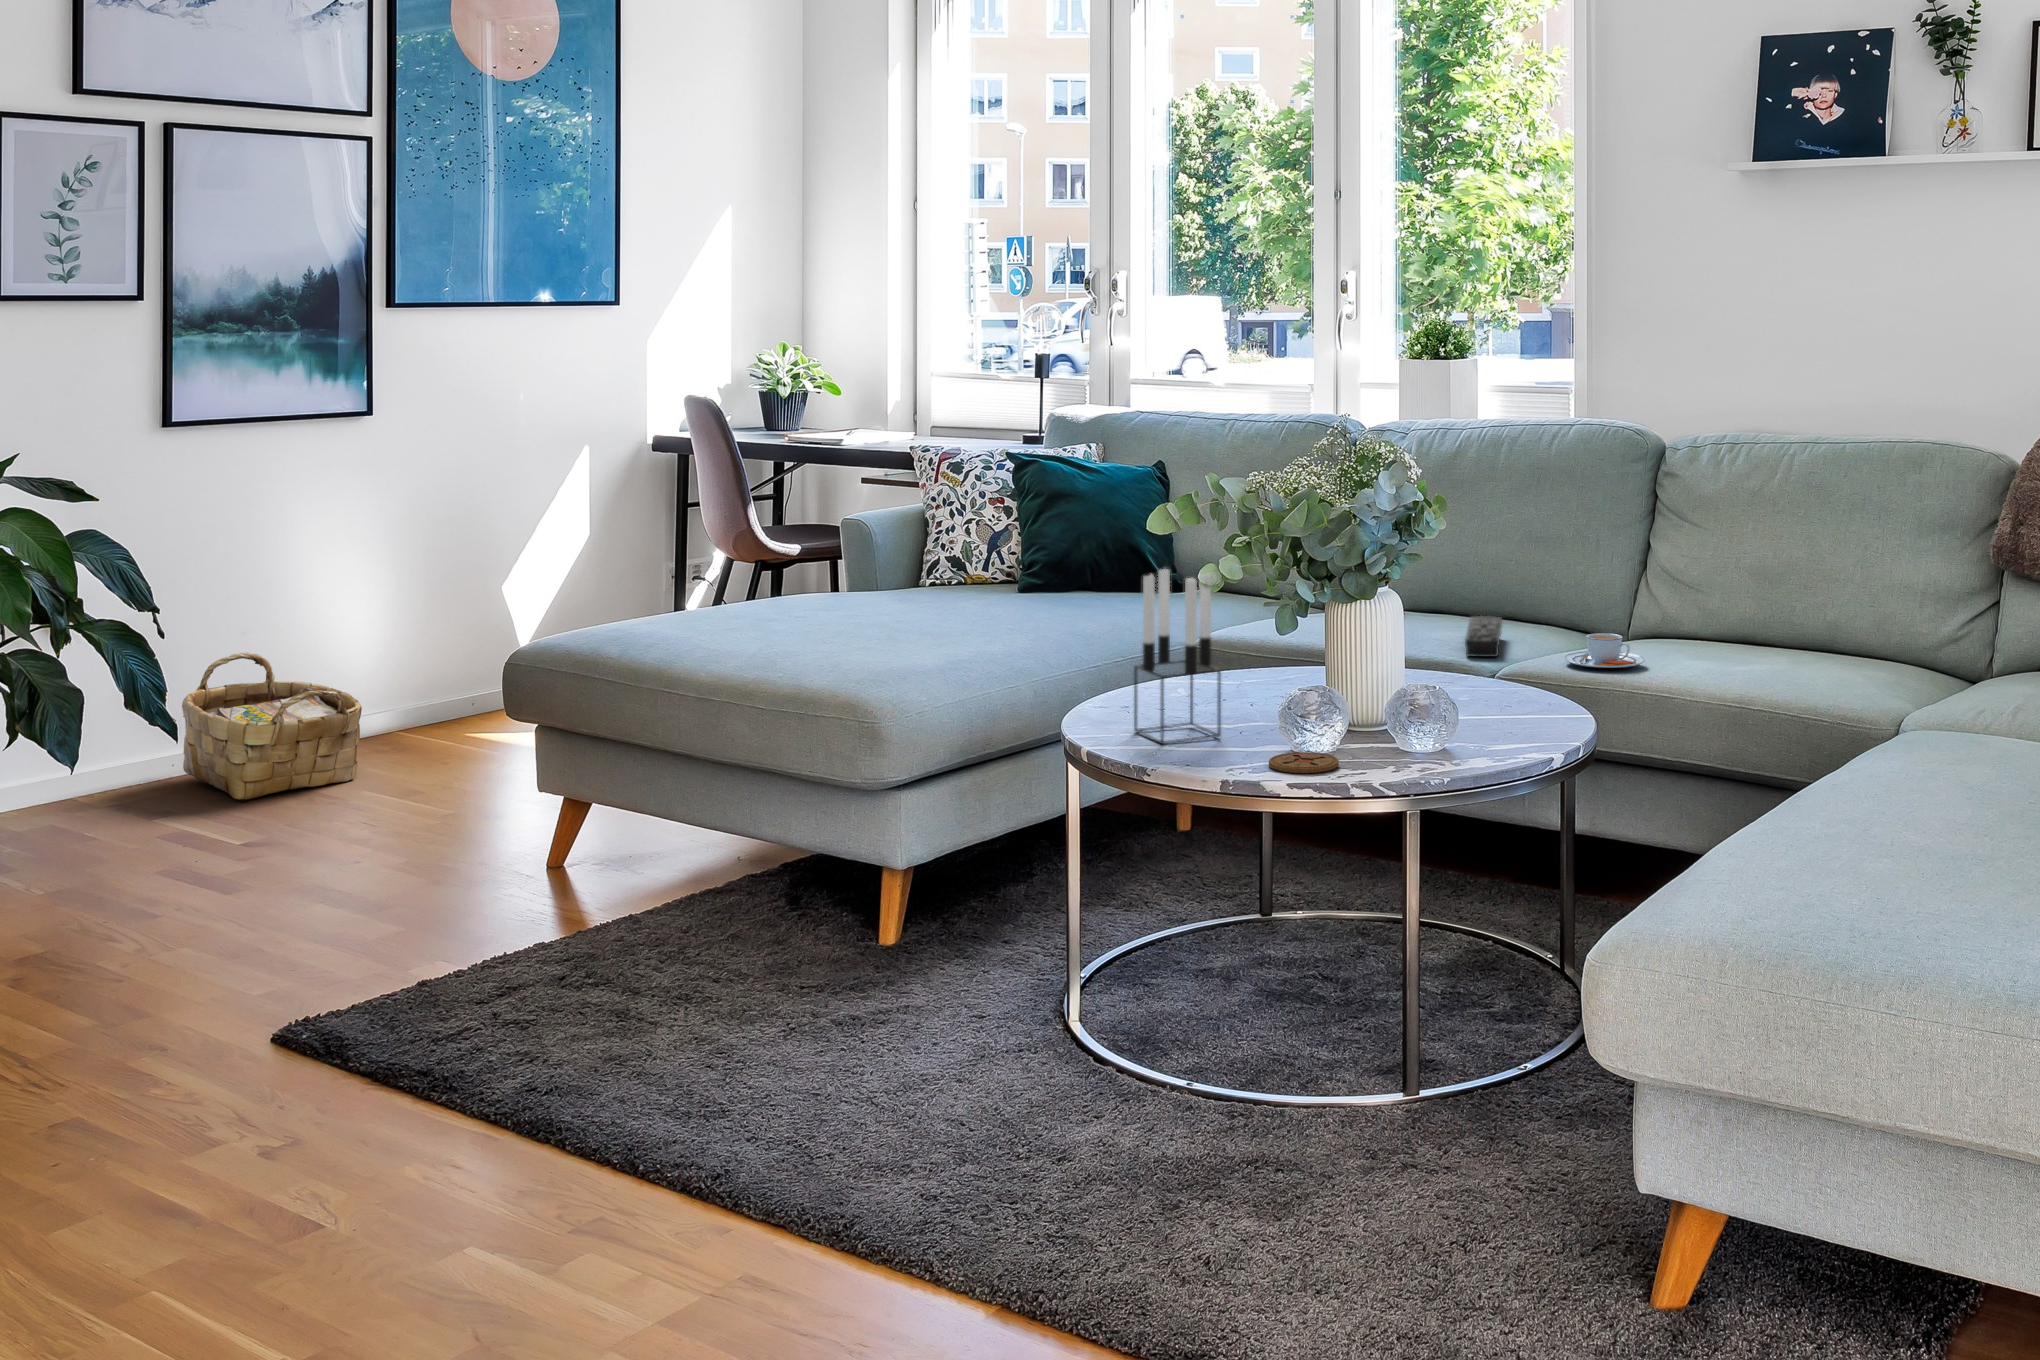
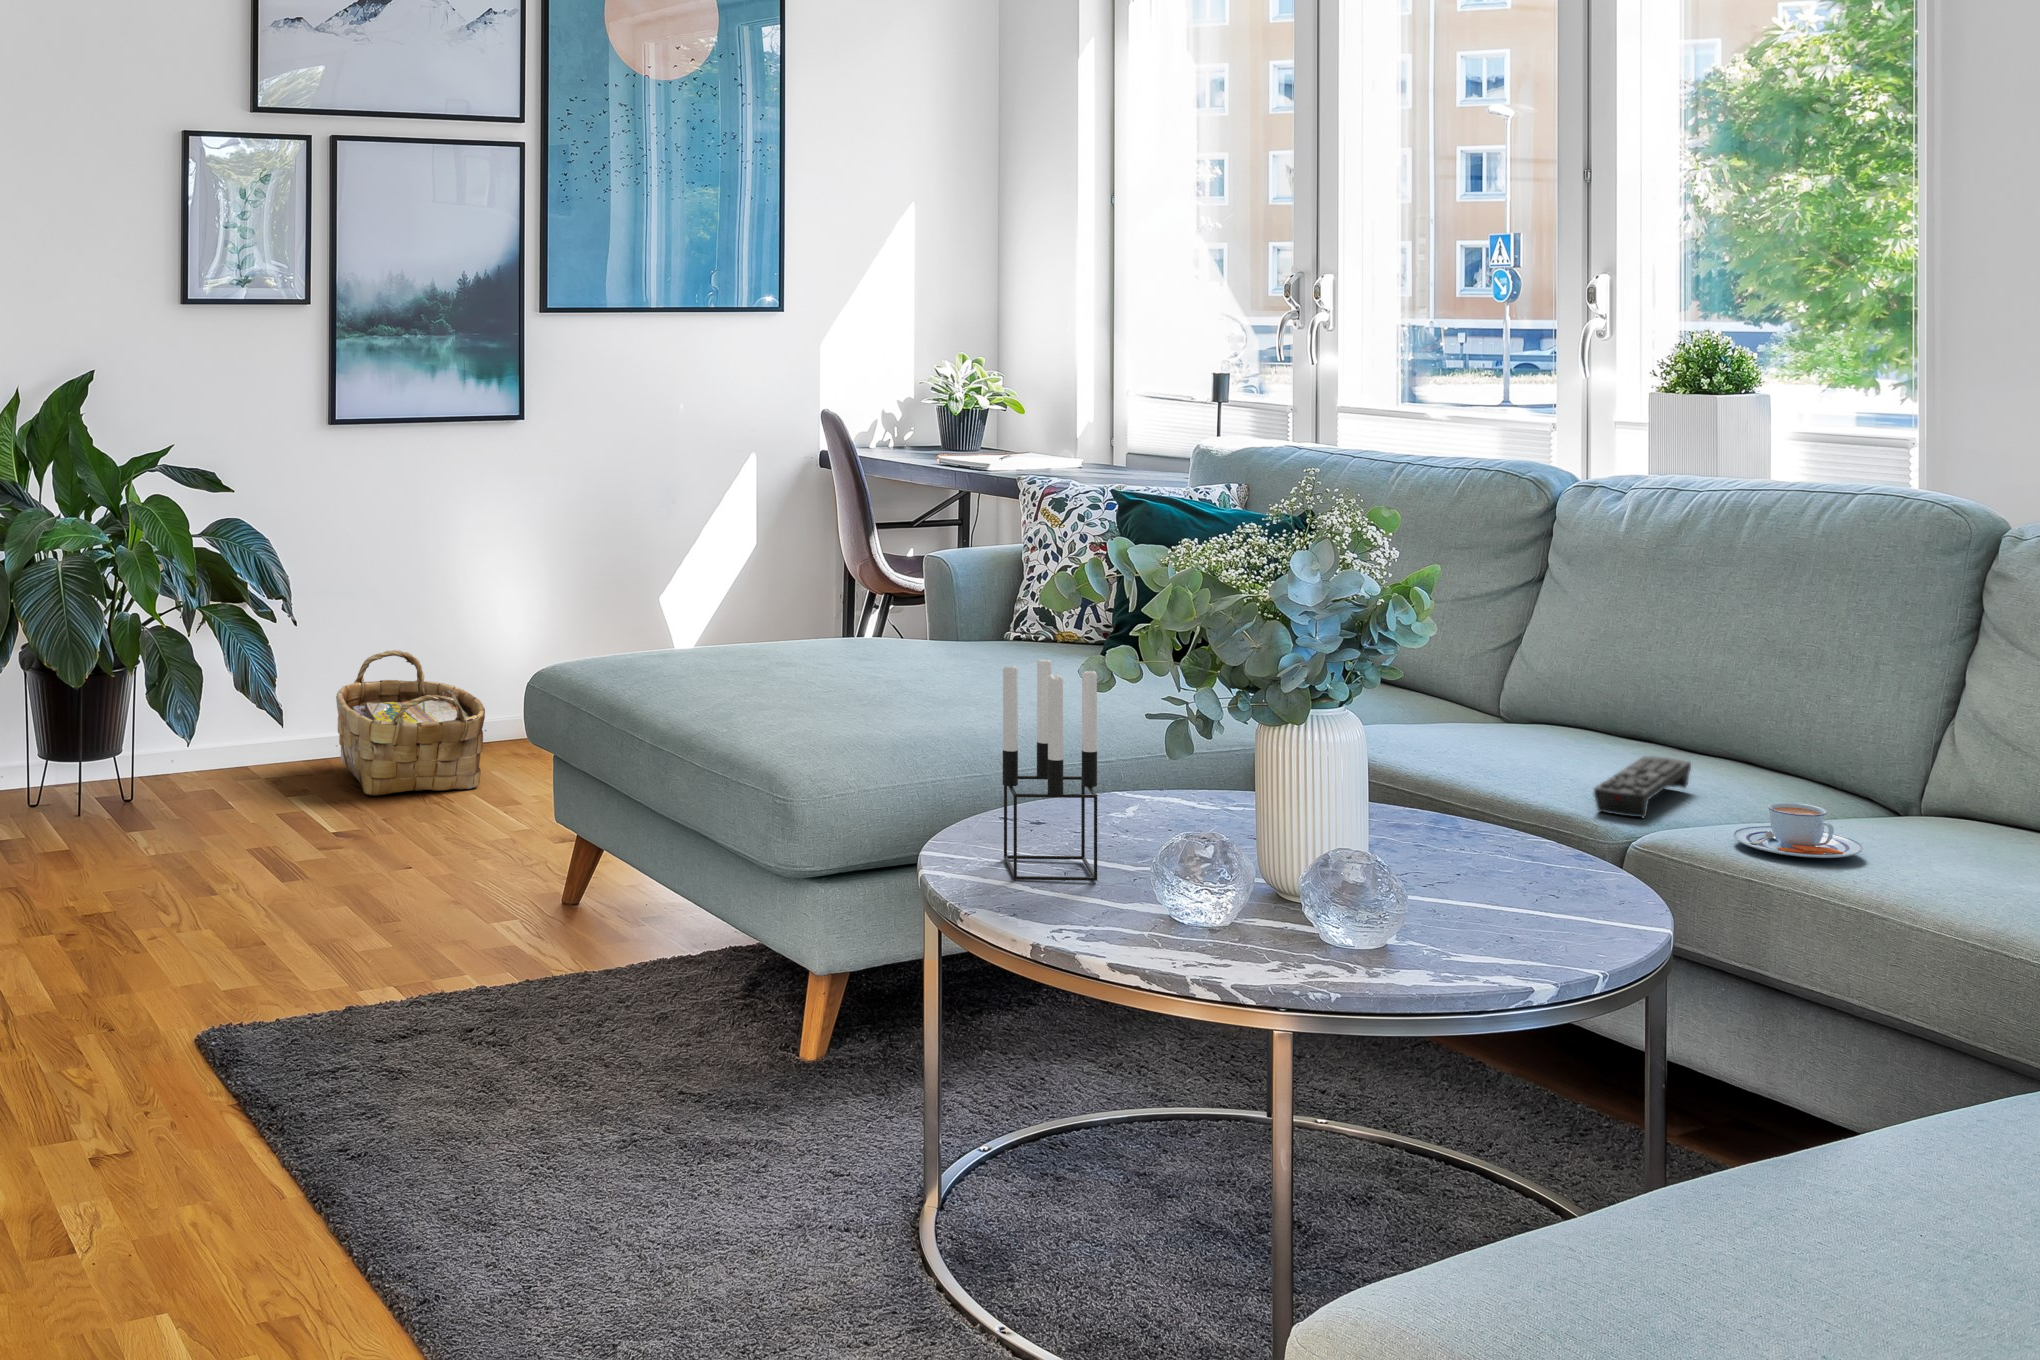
coaster: present [1269,752,1339,773] -> none [1103,916,1197,949]

